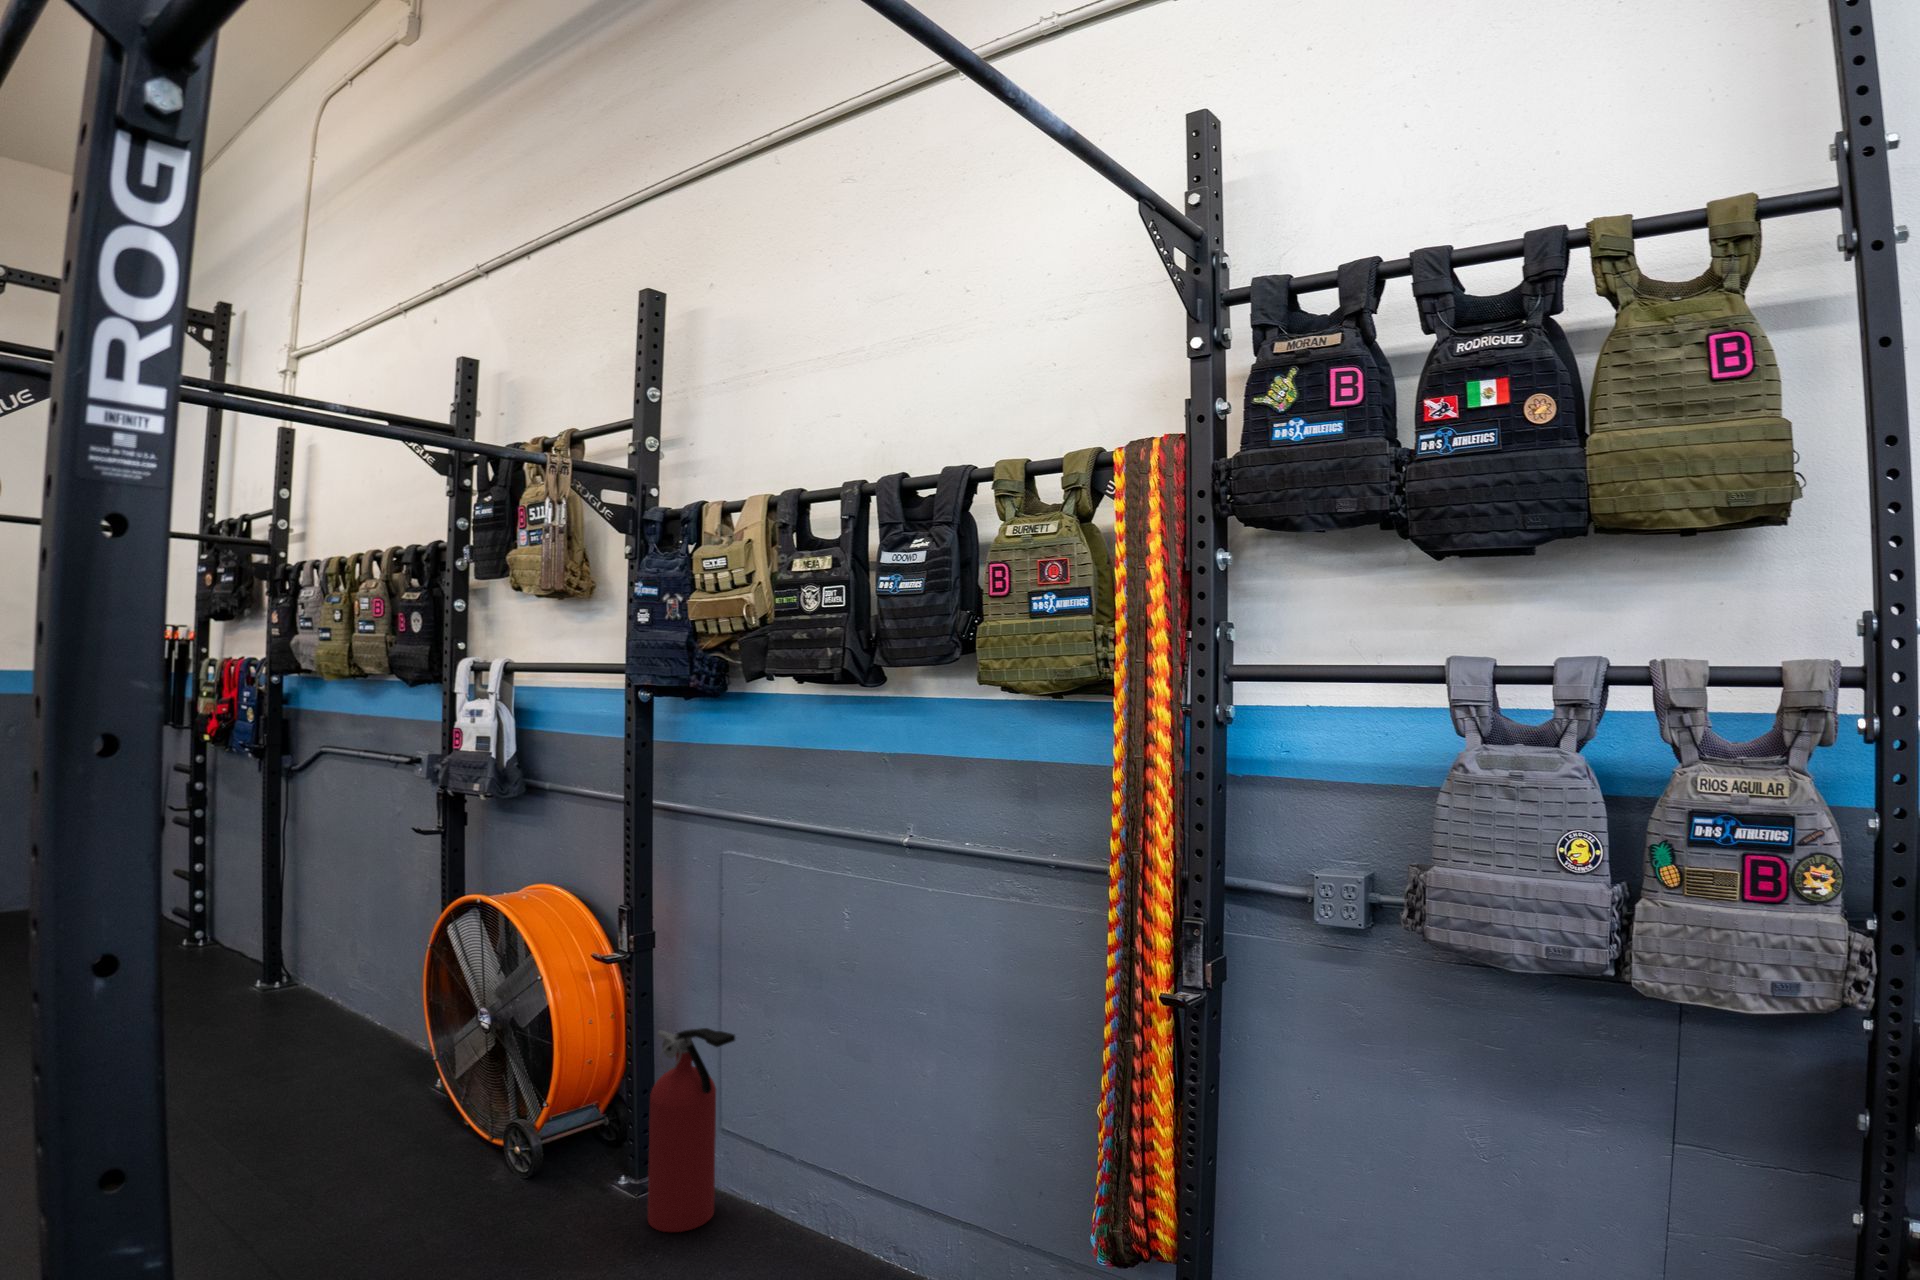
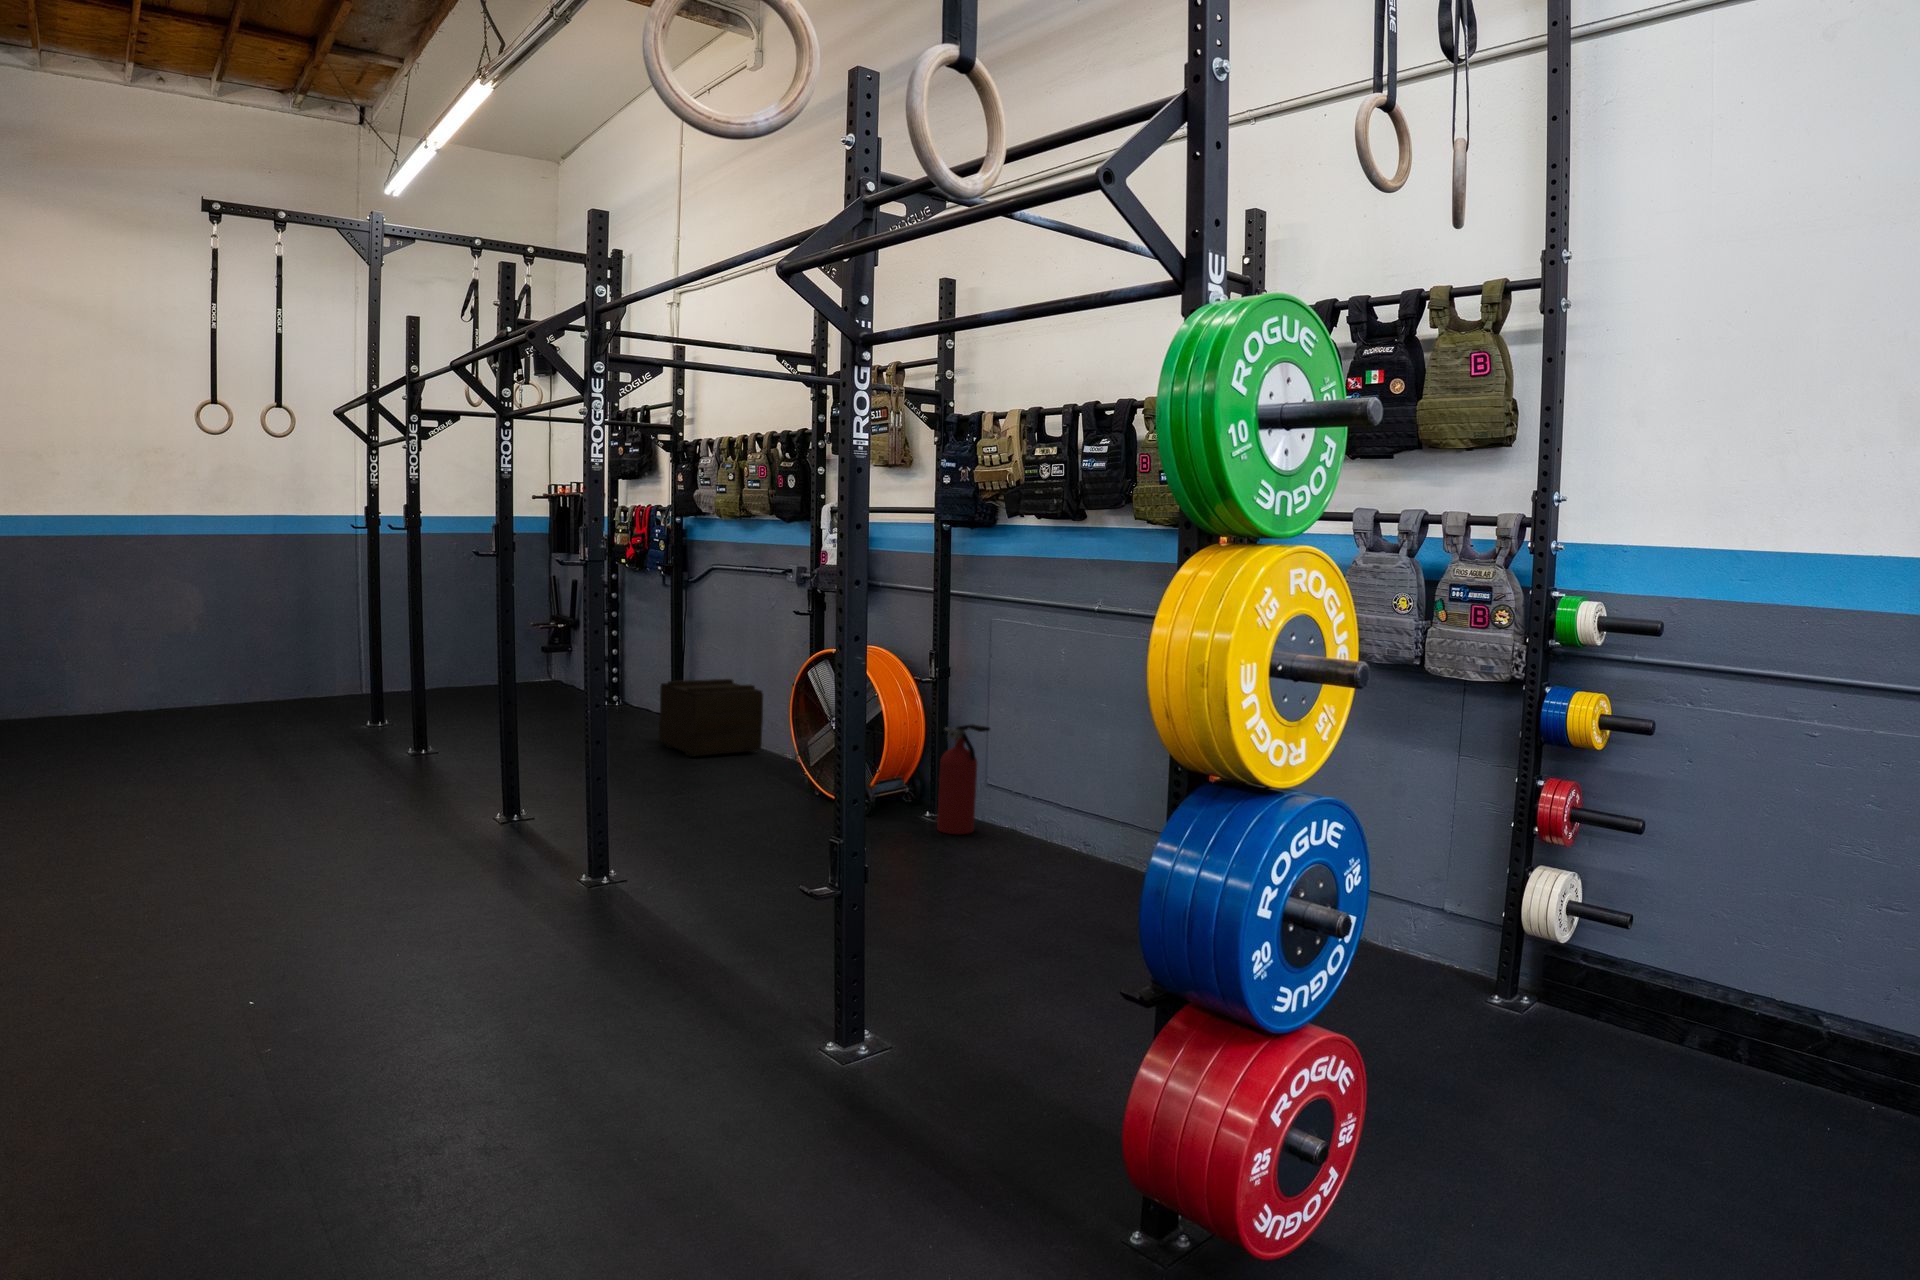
wooden crate: none [211,919,389,1068] -> present [659,679,763,757]

